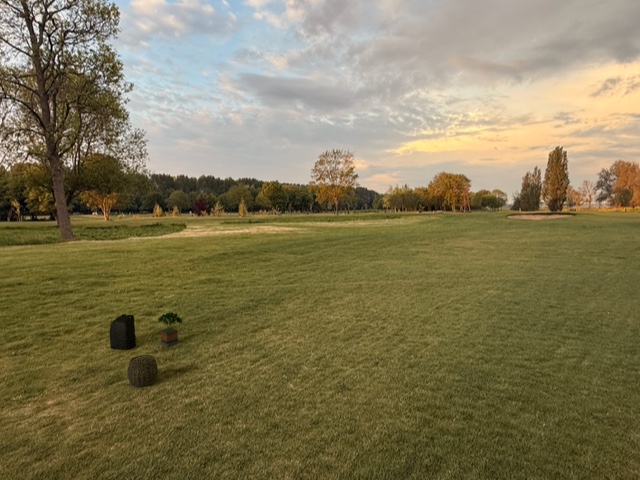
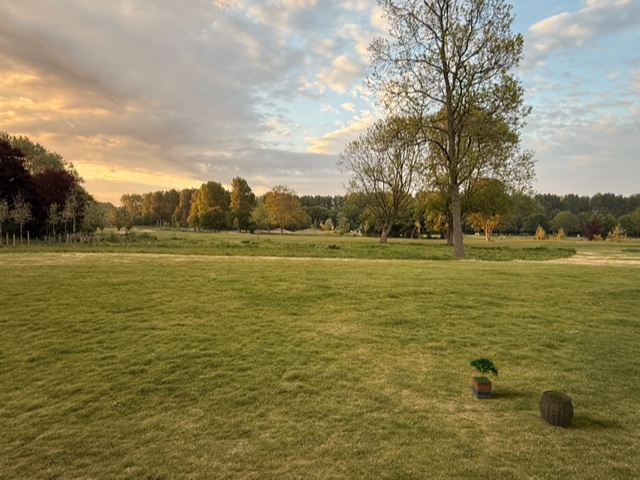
potted tree: present [158,312,182,347] -> present [470,358,498,399]
backpack: present [110,314,136,350] -> none [515,341,542,379]

